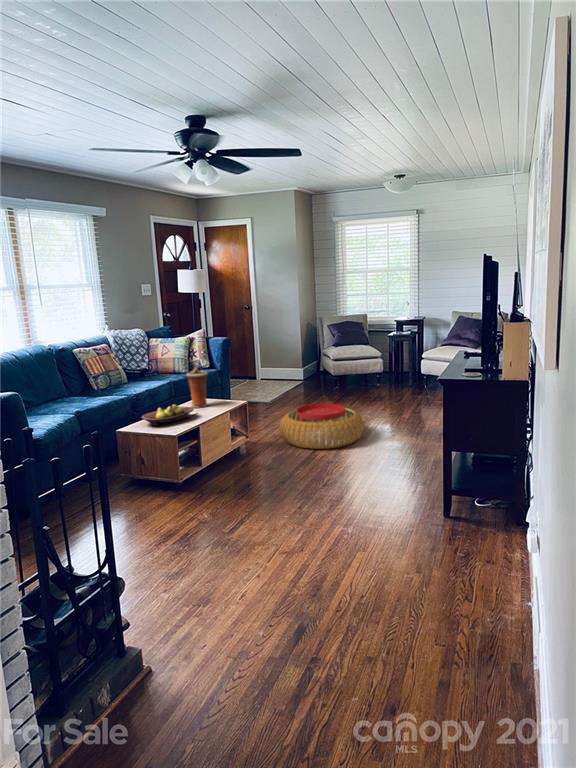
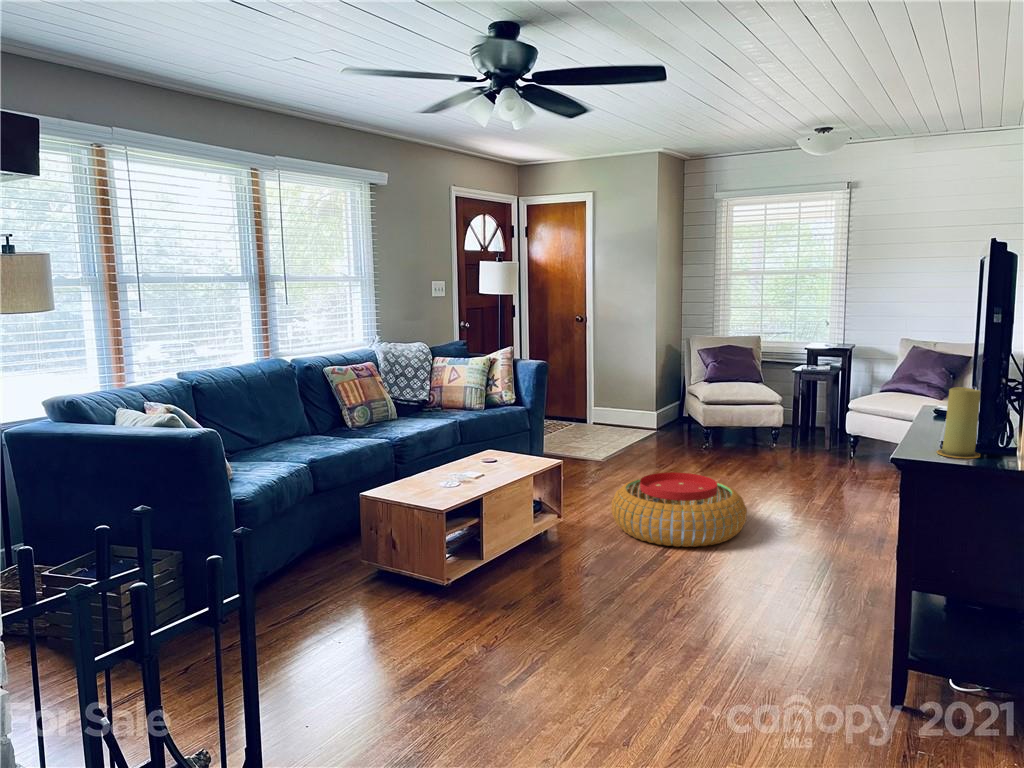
candle: none [465,336,487,375] -> present [937,387,981,458]
vase: present [187,368,208,408] -> none [474,405,512,467]
fruit bowl: present [142,404,194,425] -> none [399,461,478,491]

